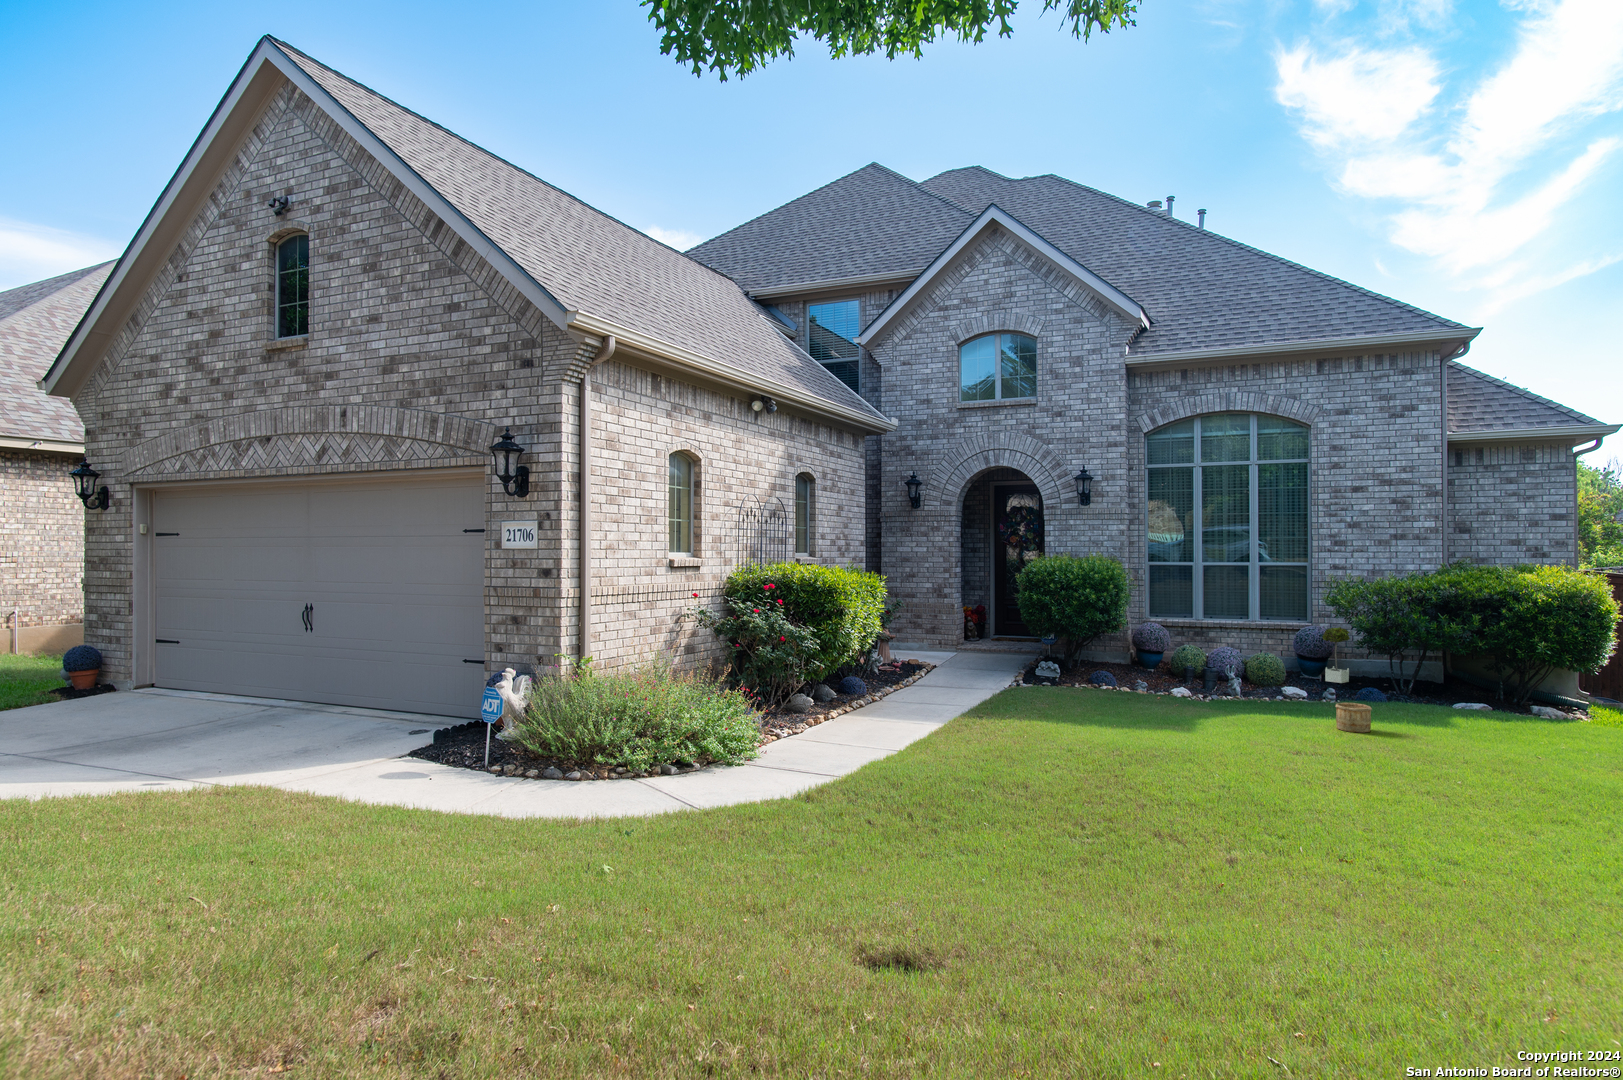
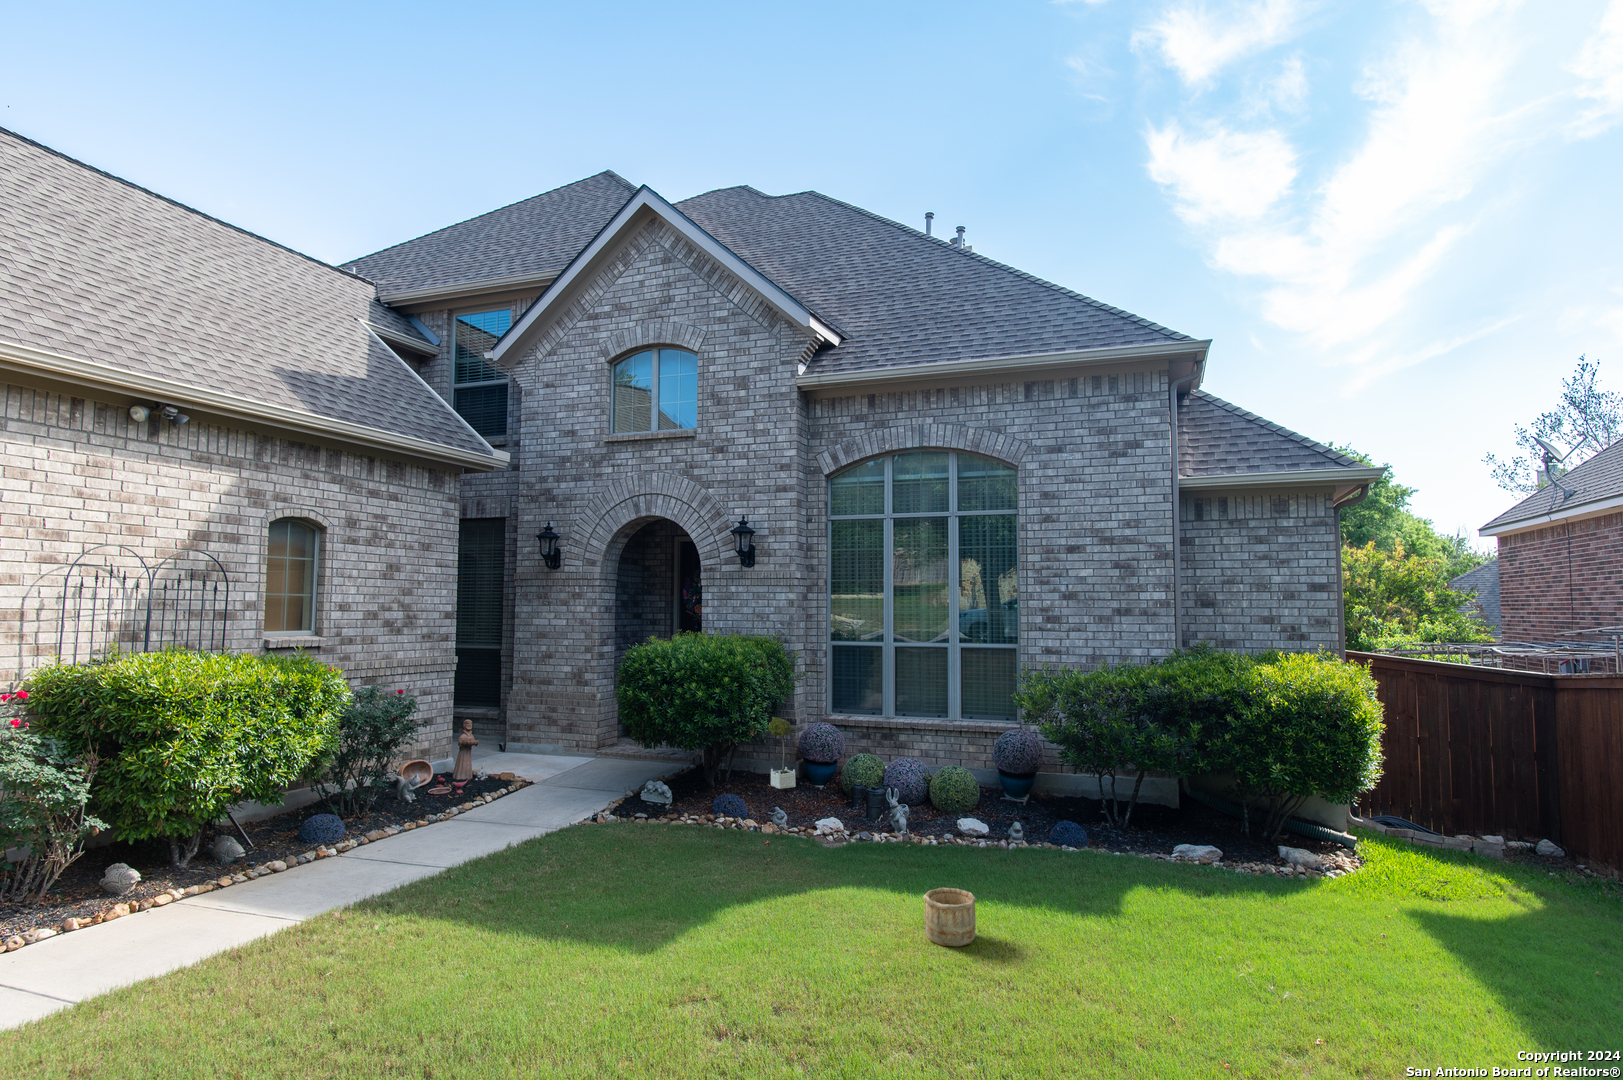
potted tree: present [1322,627,1350,683] -> present [768,717,796,789]

